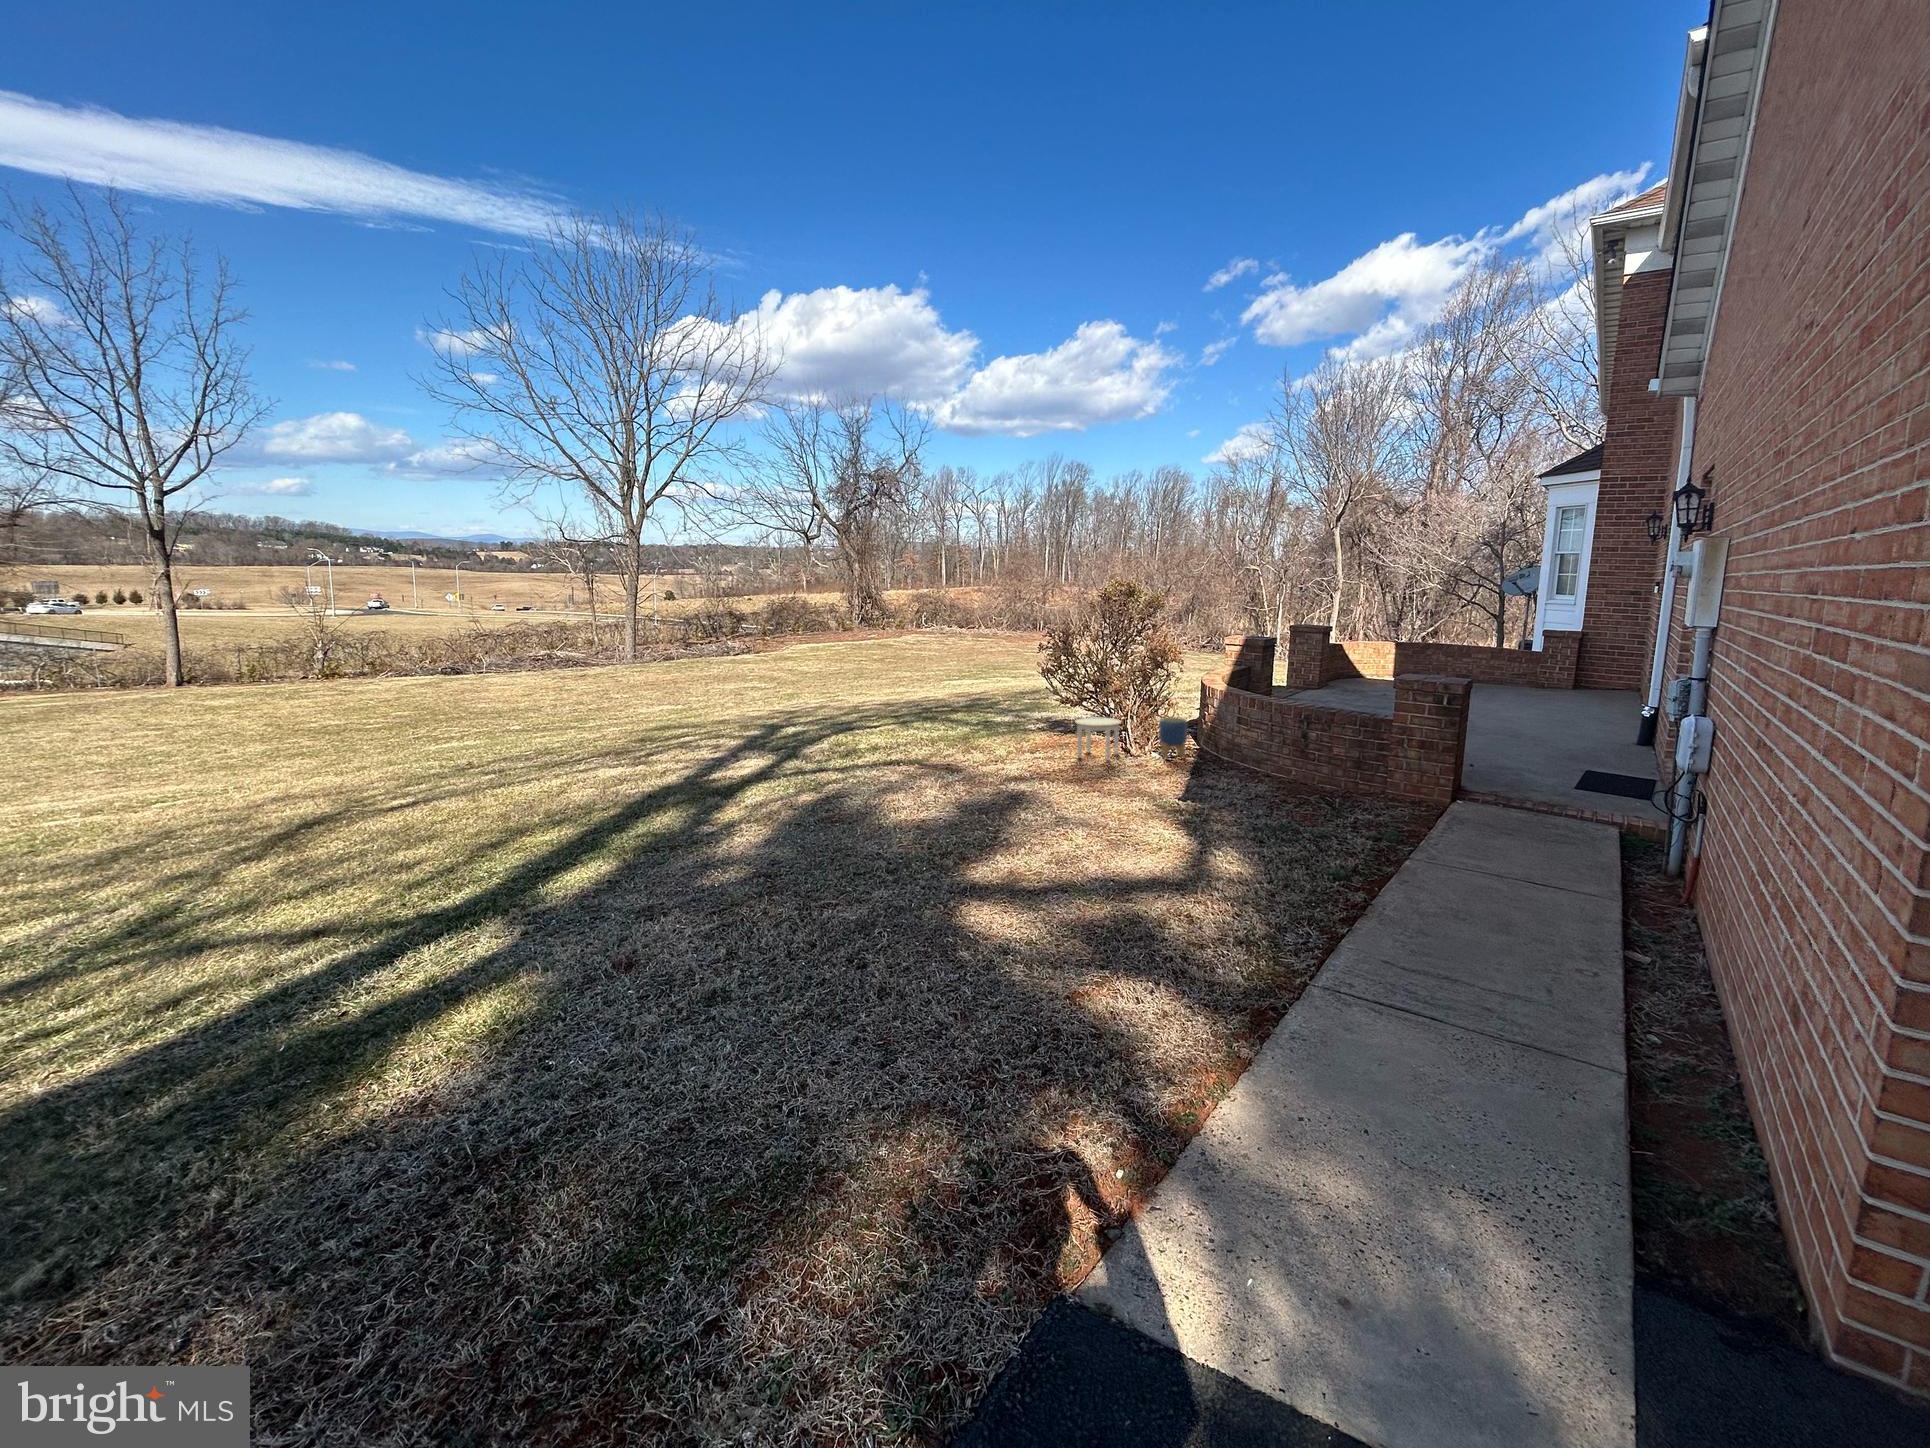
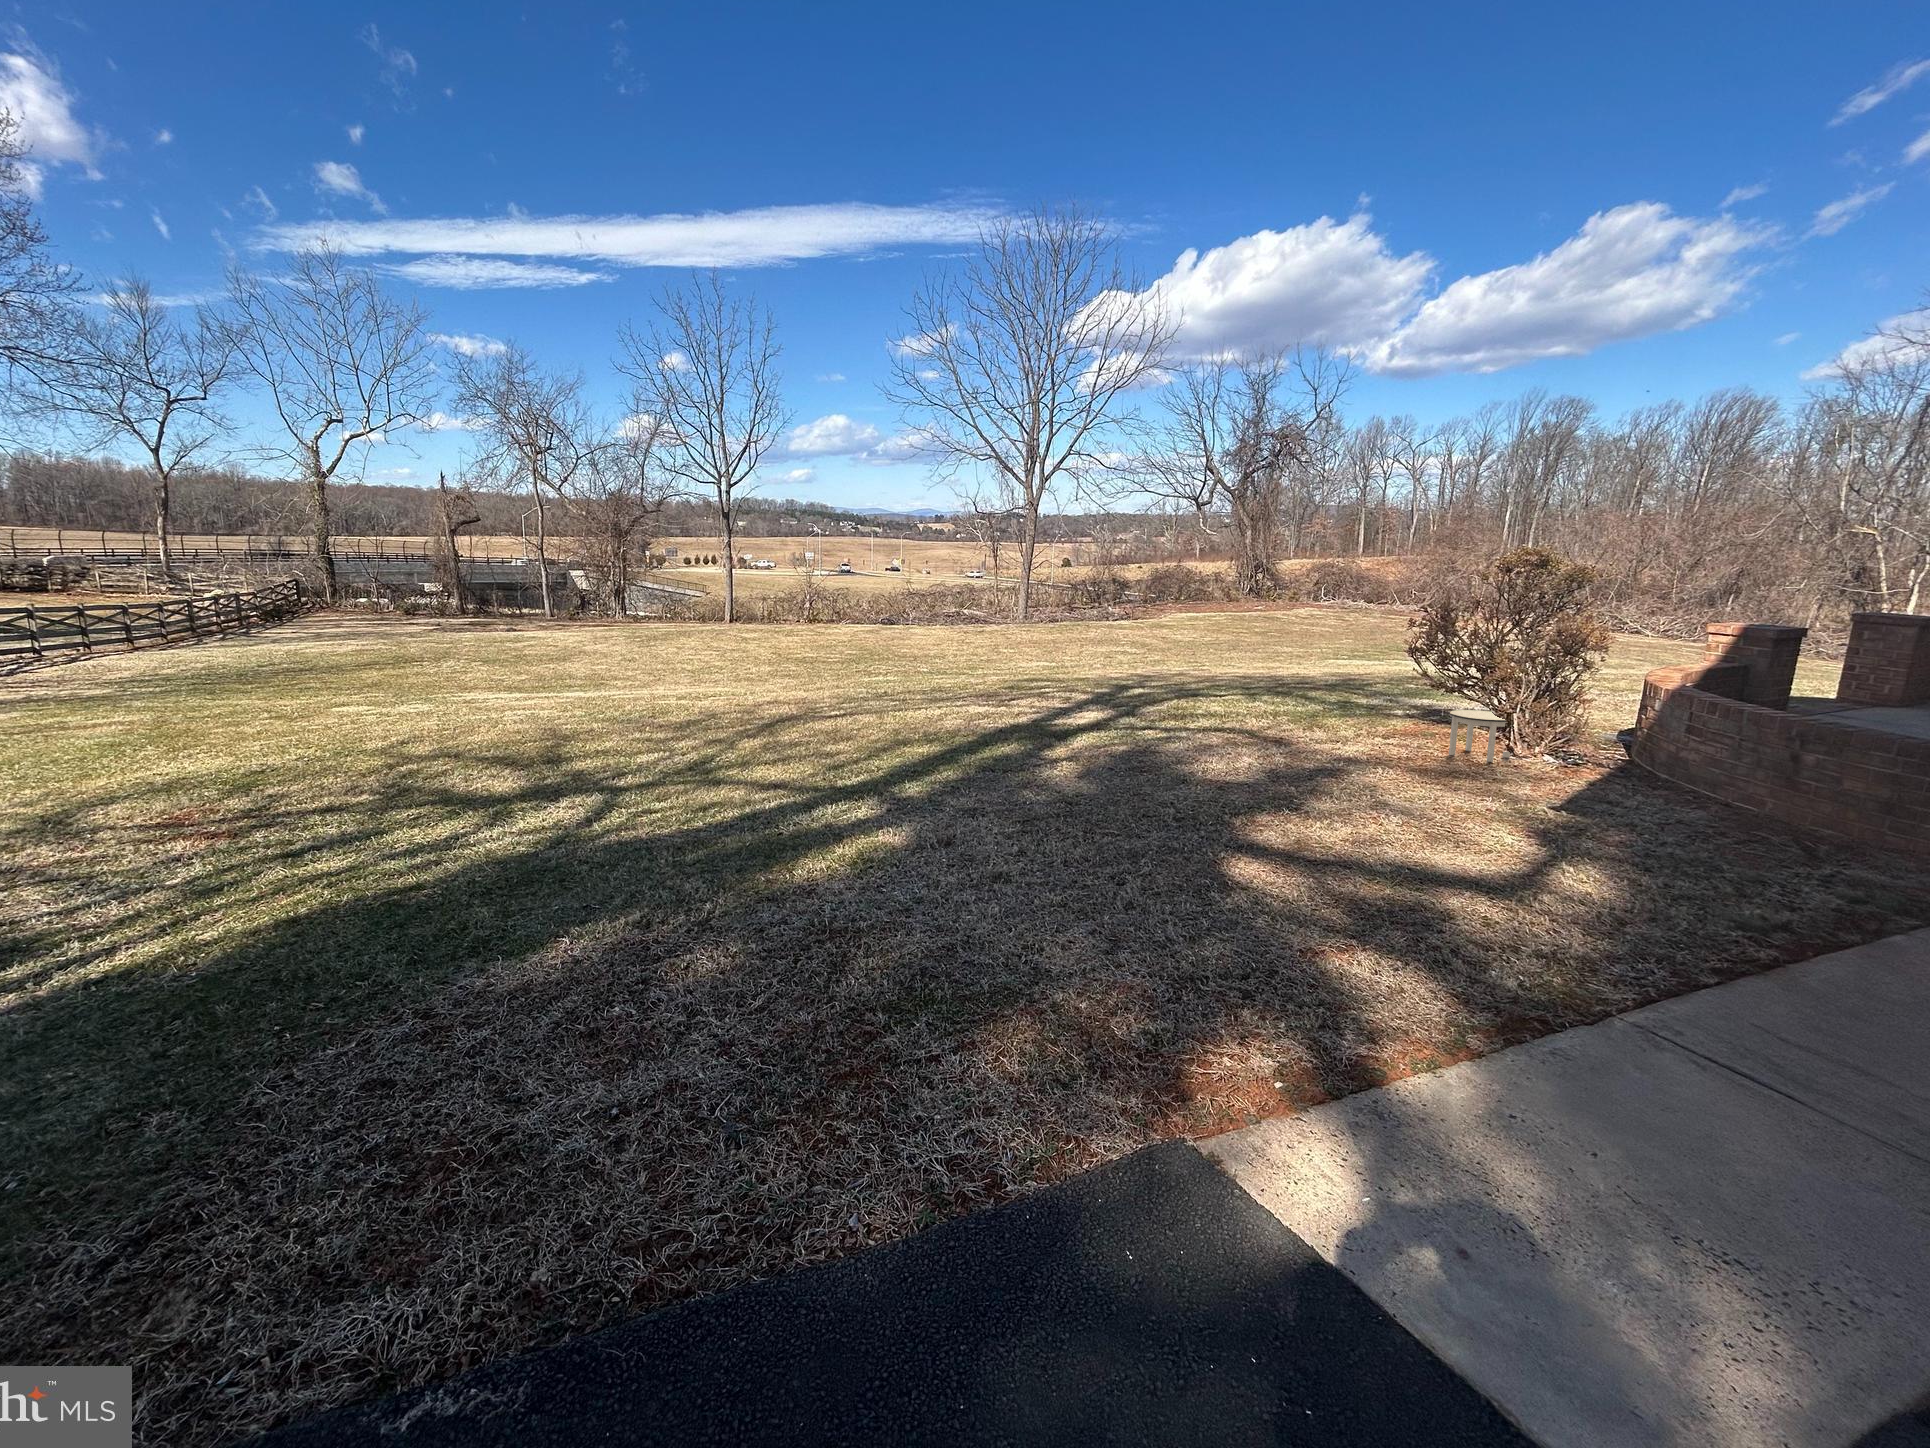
planter: present [1159,717,1187,760] -> none [1570,720,1617,774]

